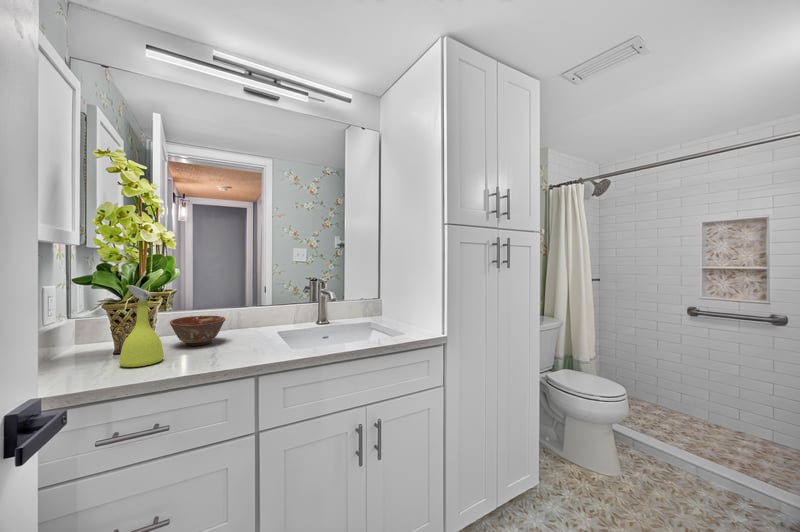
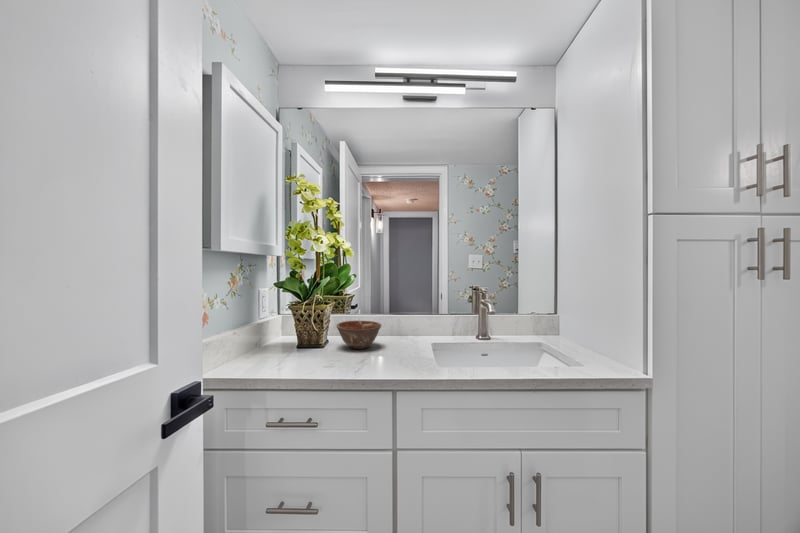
spray bottle: present [119,285,164,367] -> none [295,291,326,362]

